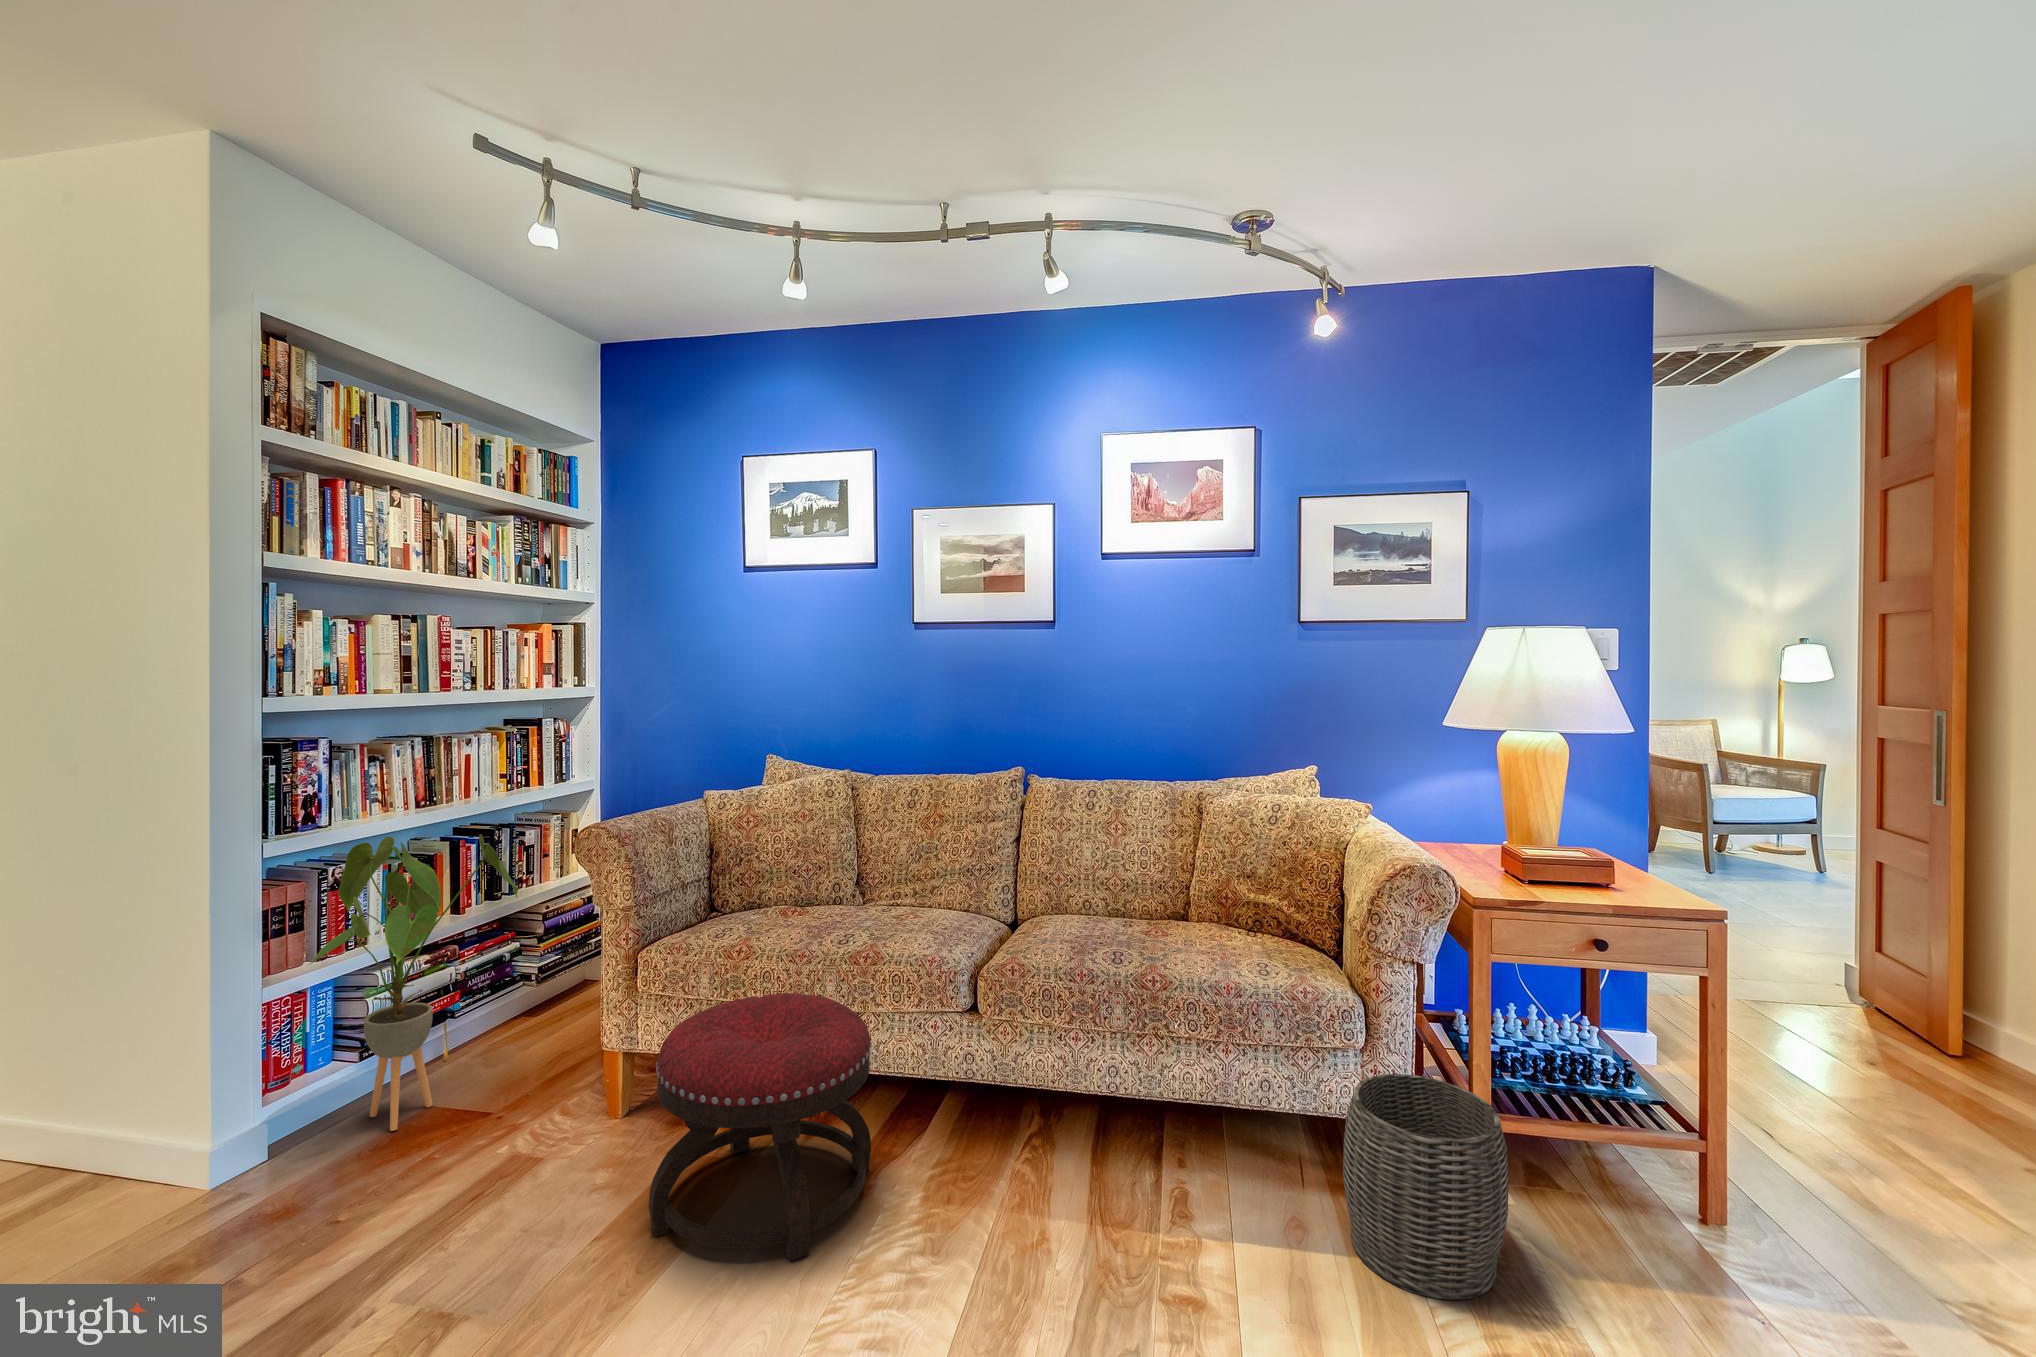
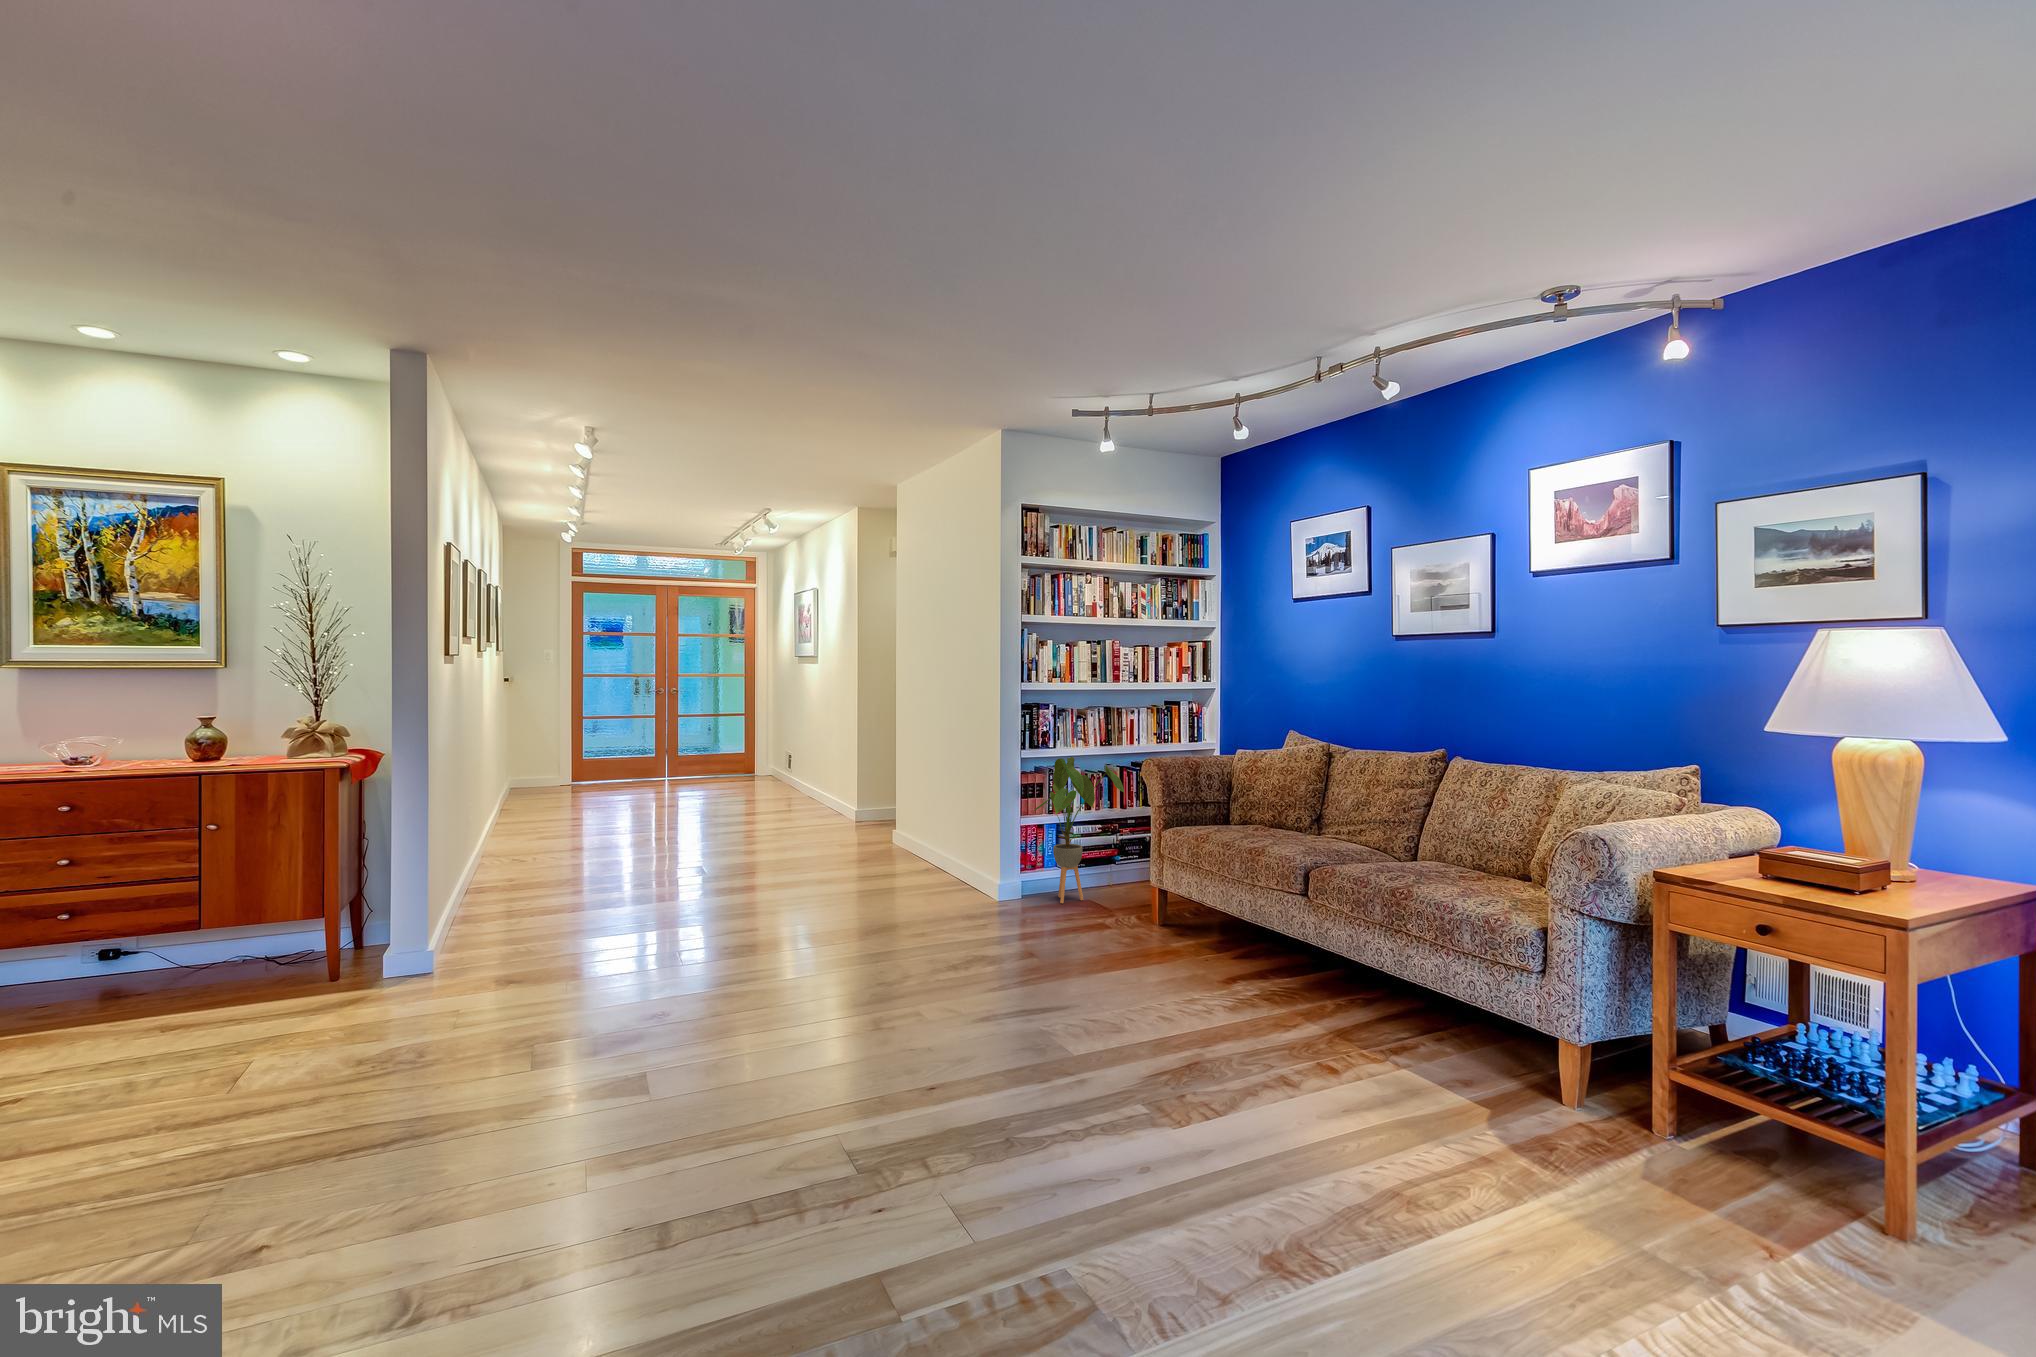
ottoman: present [649,993,872,1261] -> none [1112,858,1236,986]
woven basket: present [1343,1074,1509,1300] -> none [1450,982,1582,1140]

